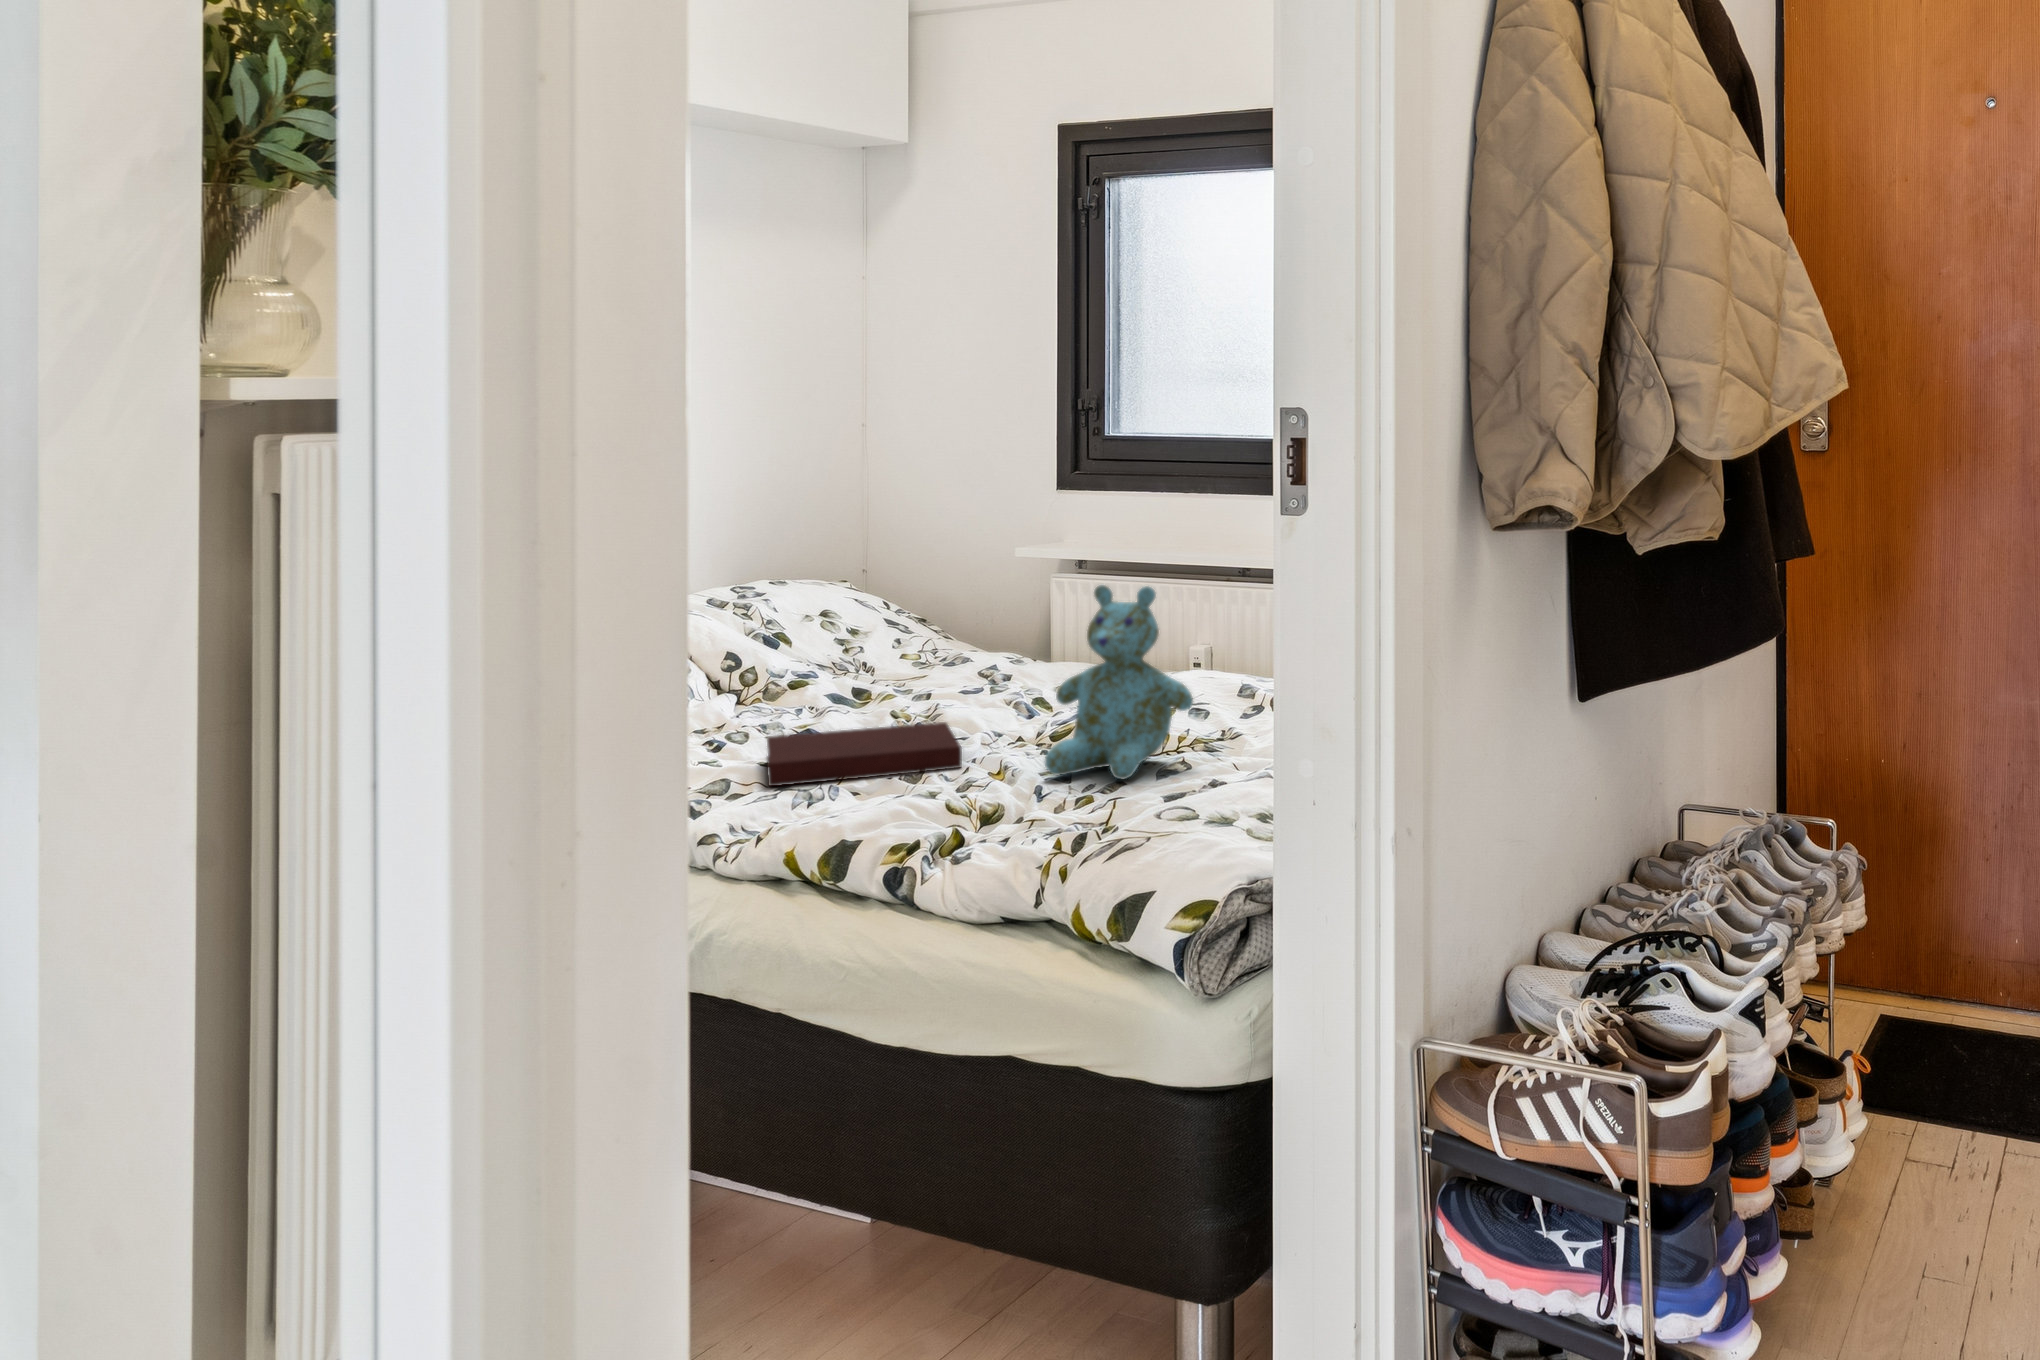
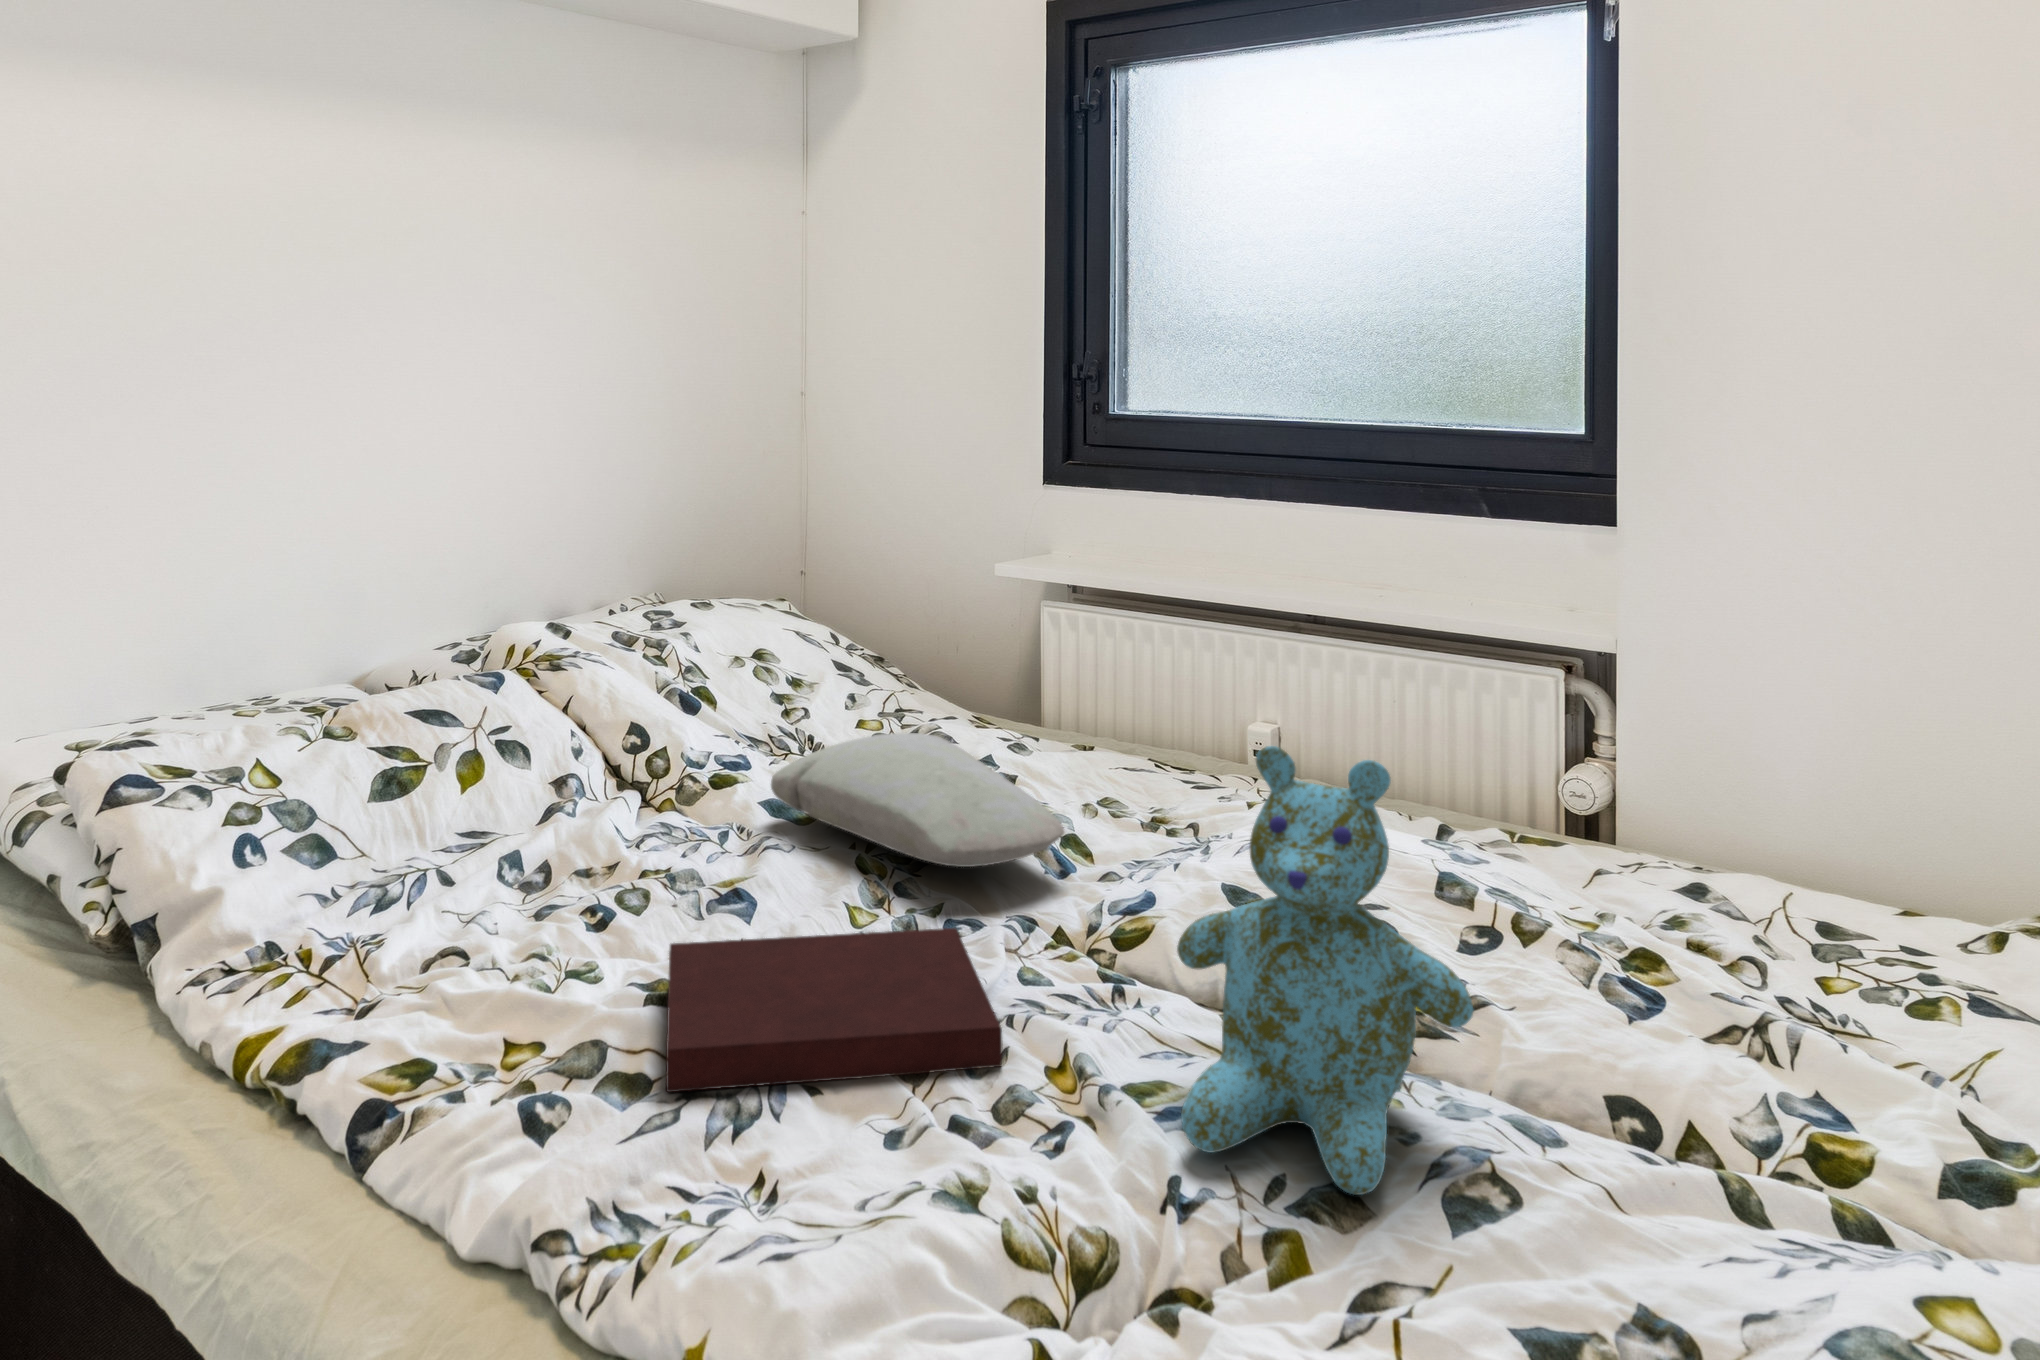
pillow: none [832,646,1027,708] -> present [771,733,1064,867]

